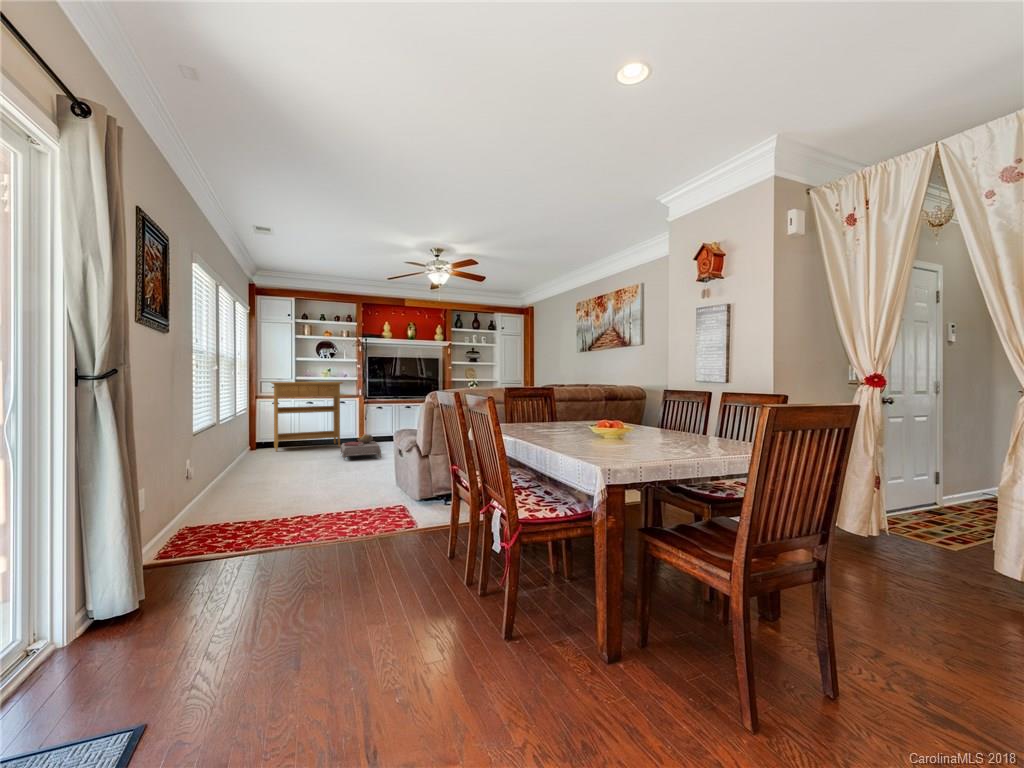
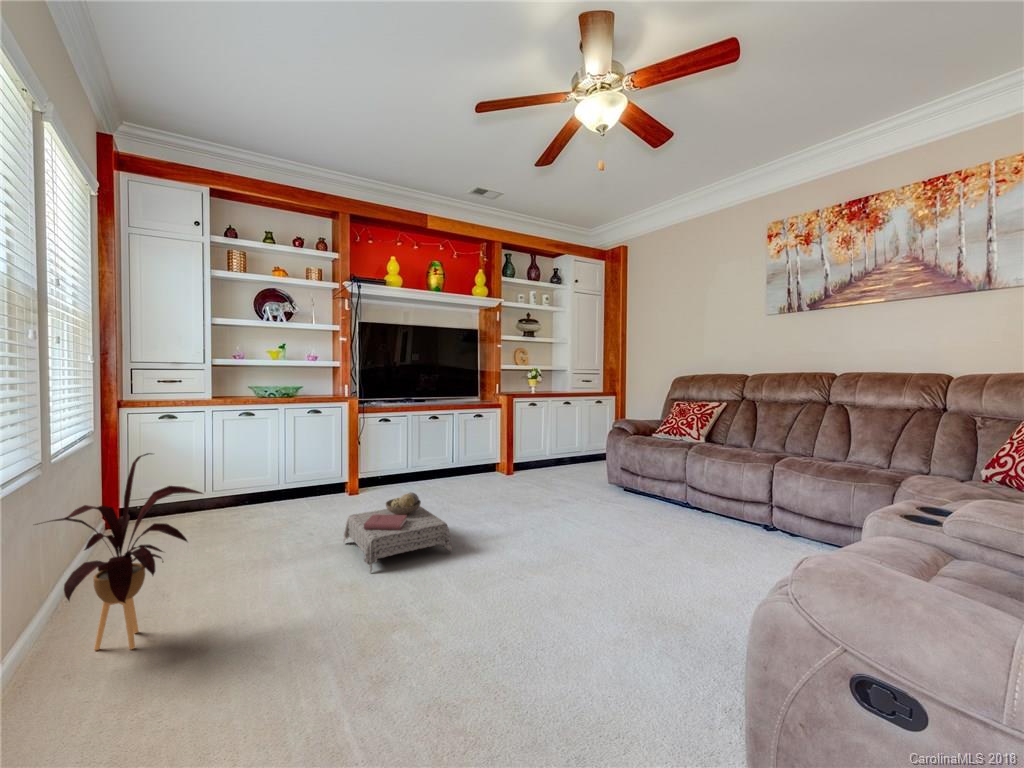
console table: present [271,382,343,451] -> none [154,370,327,534]
house plant: none [233,407,282,469] -> present [37,453,202,650]

